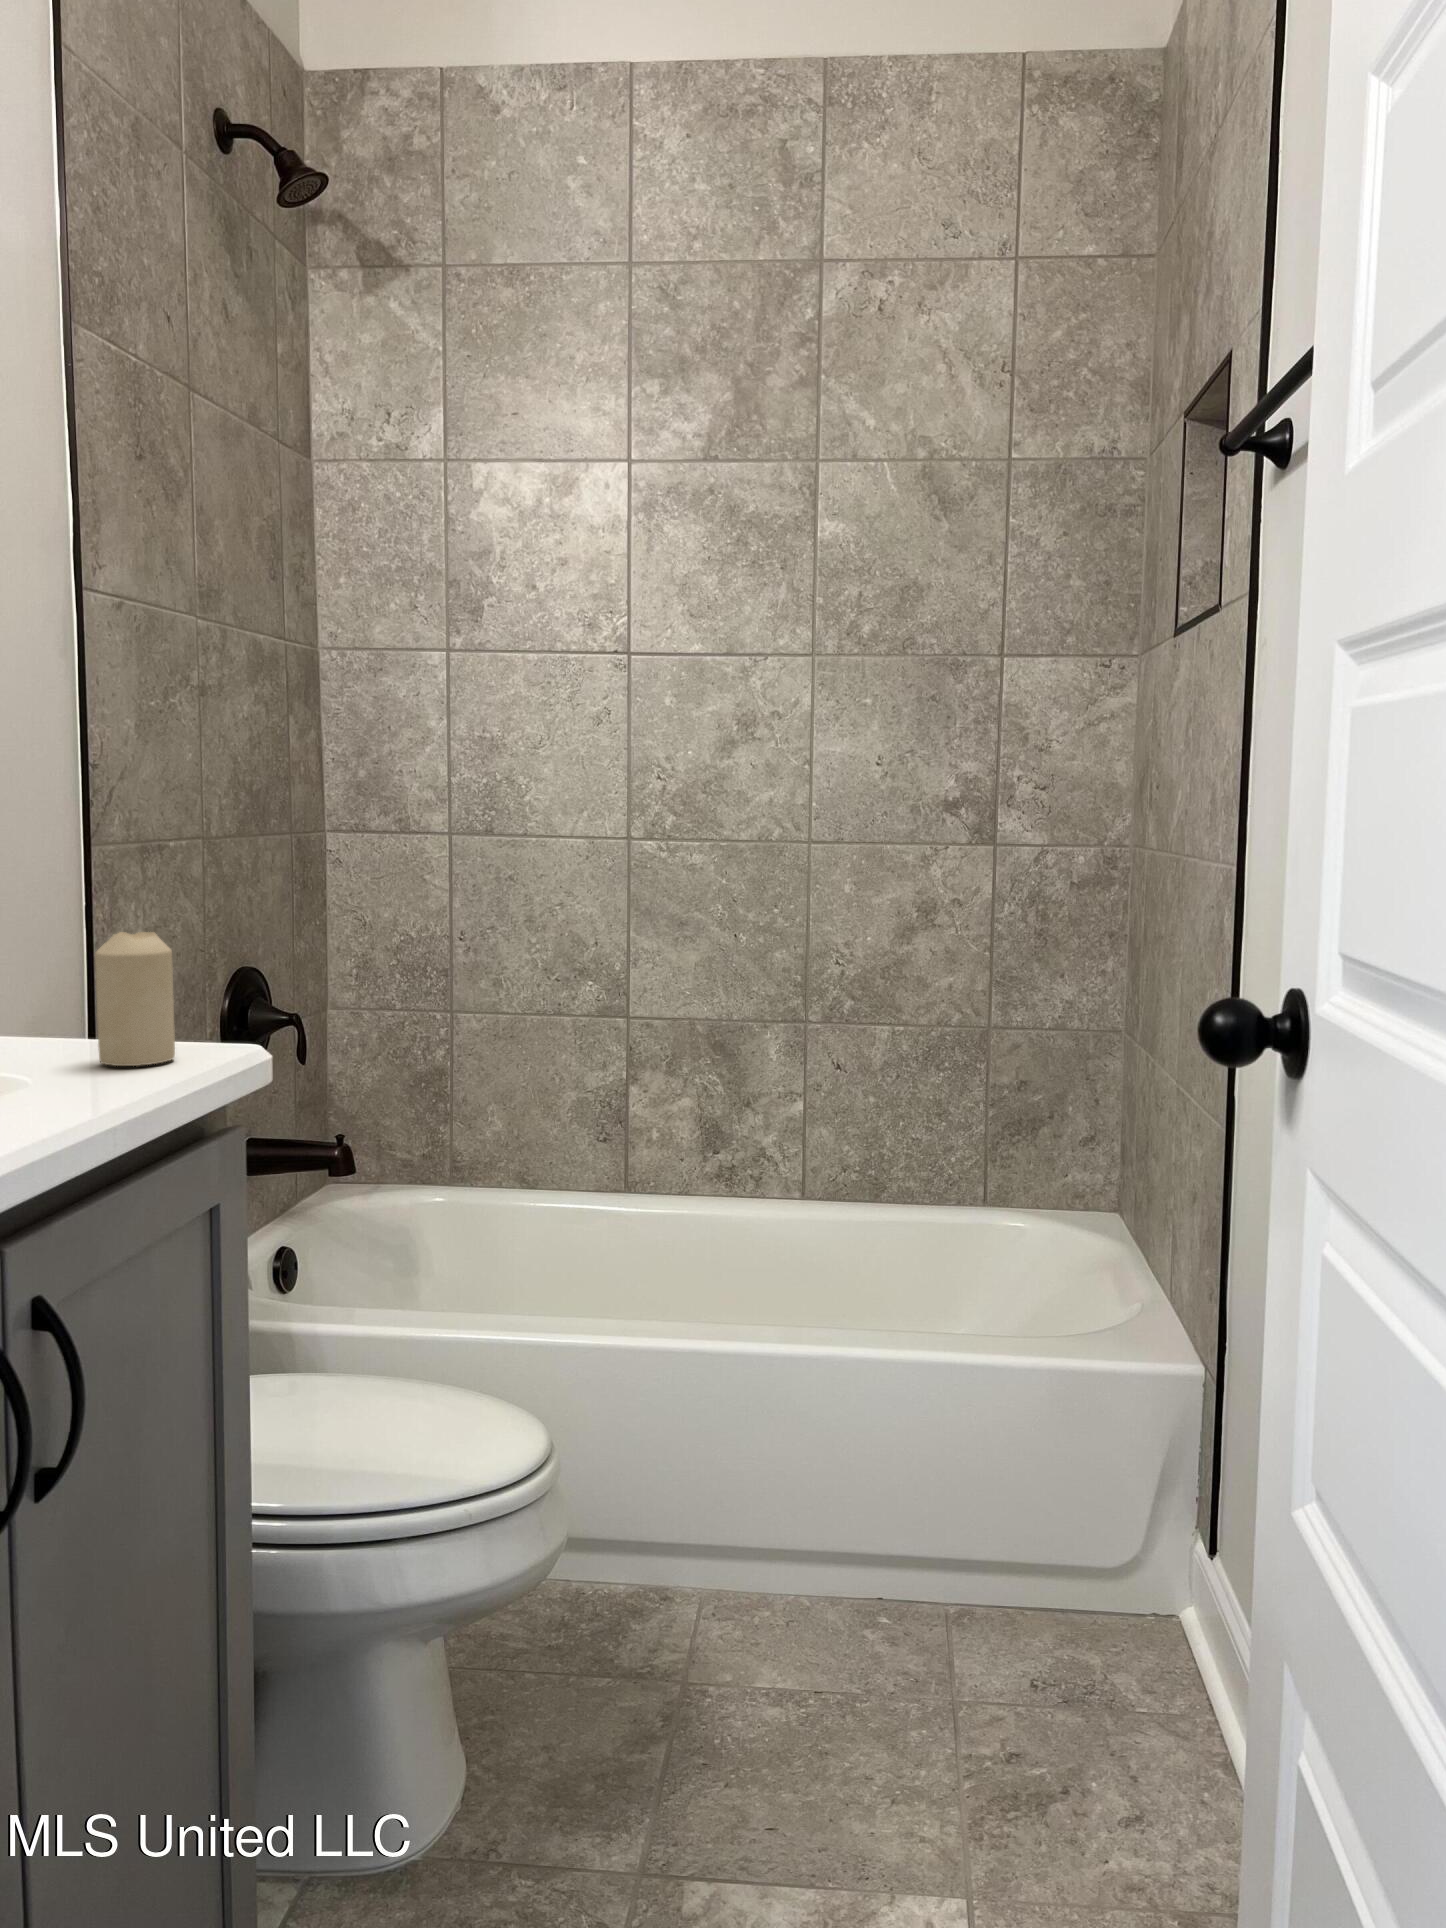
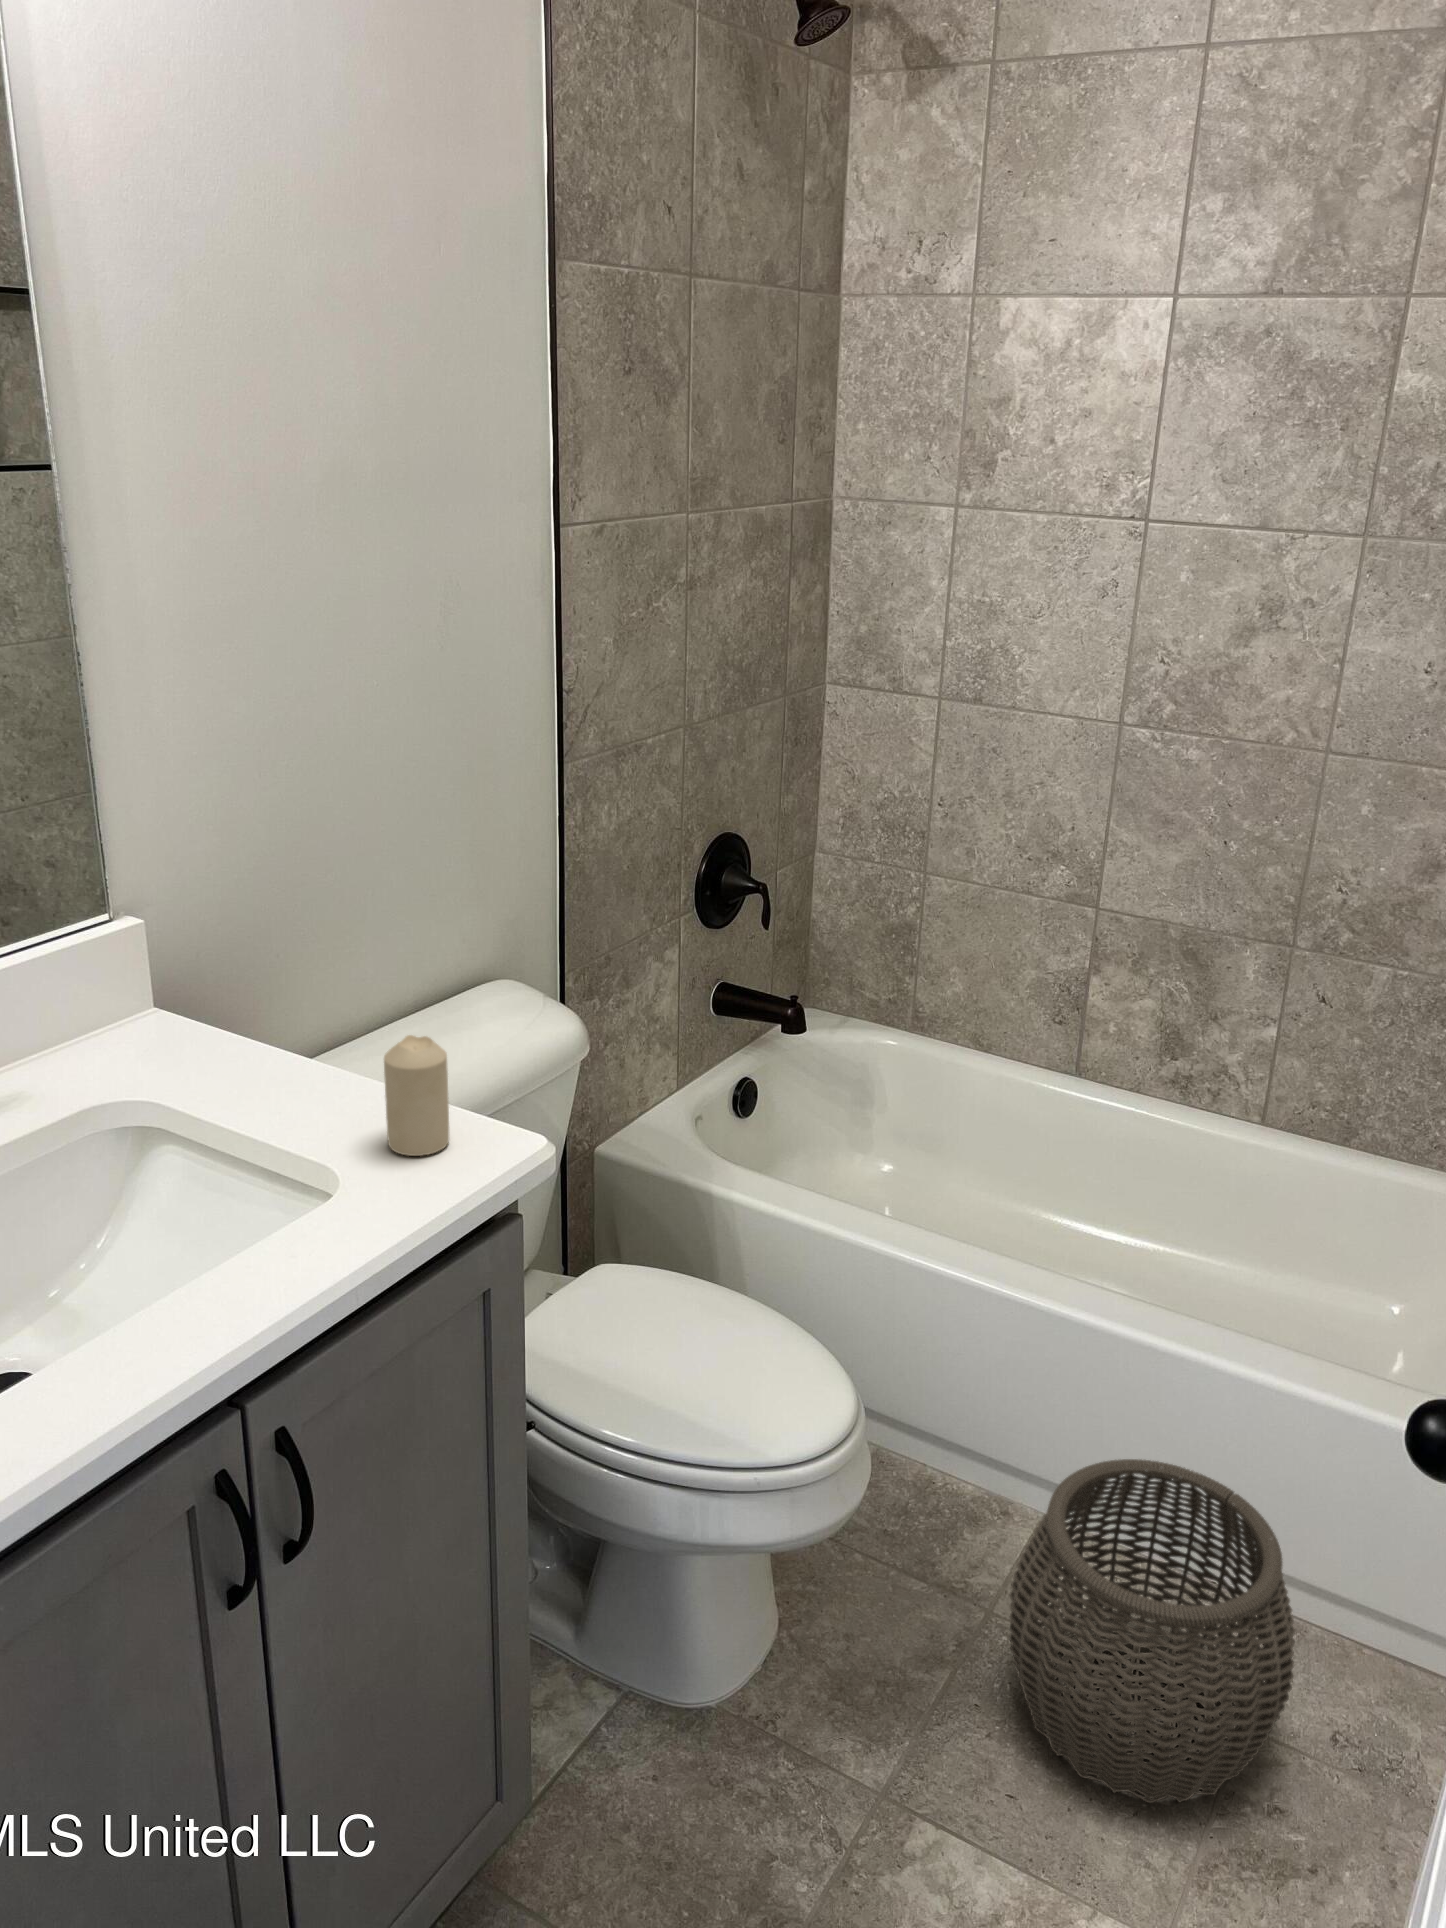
woven basket: none [718,1454,998,1794] -> present [1009,1459,1295,1803]

